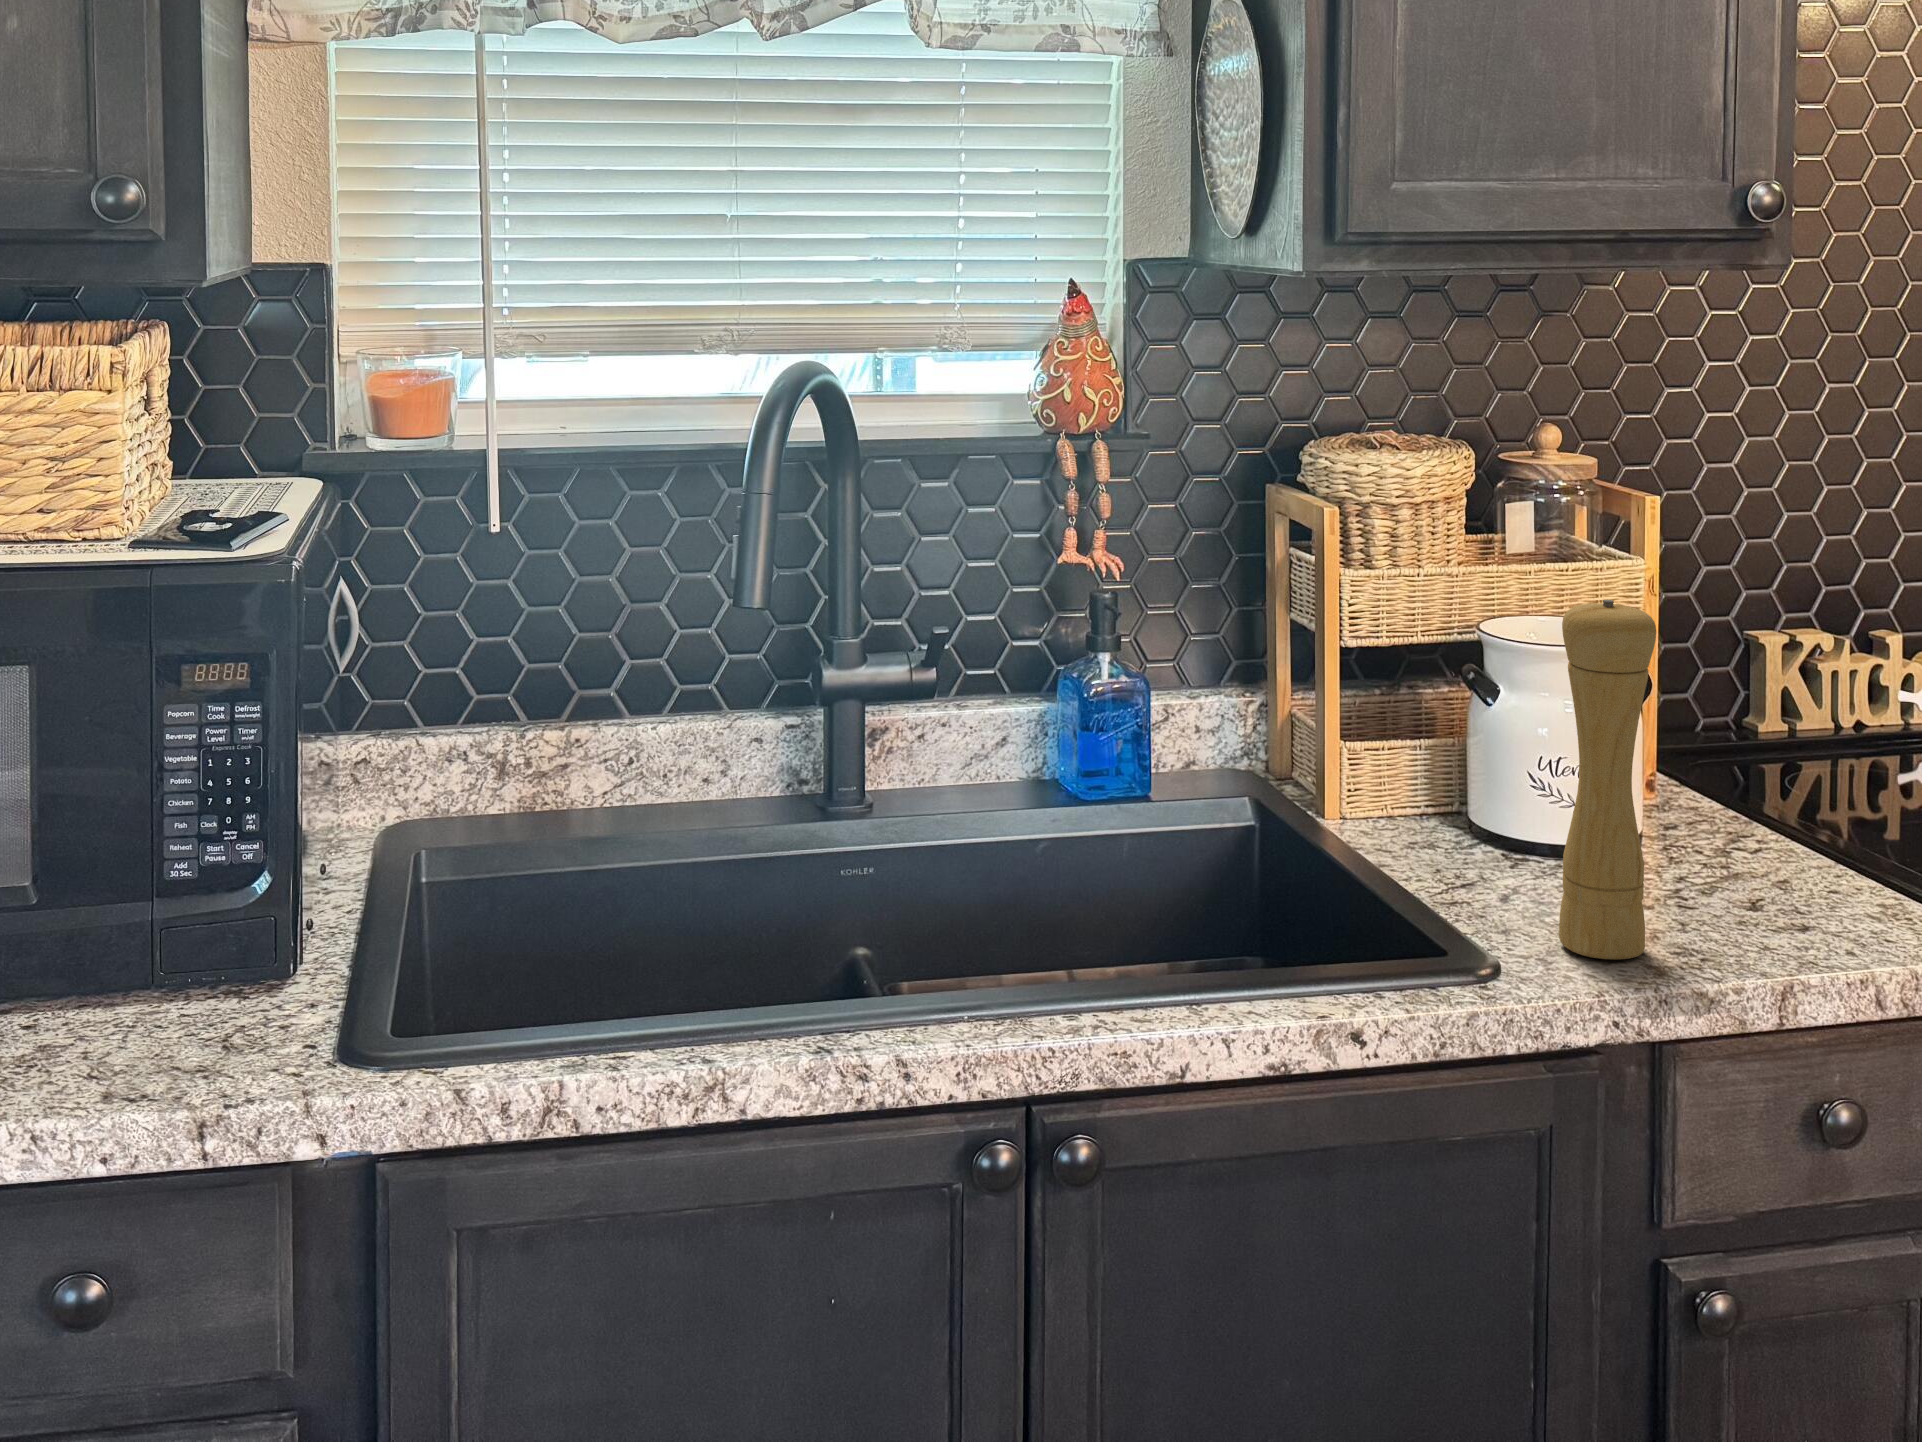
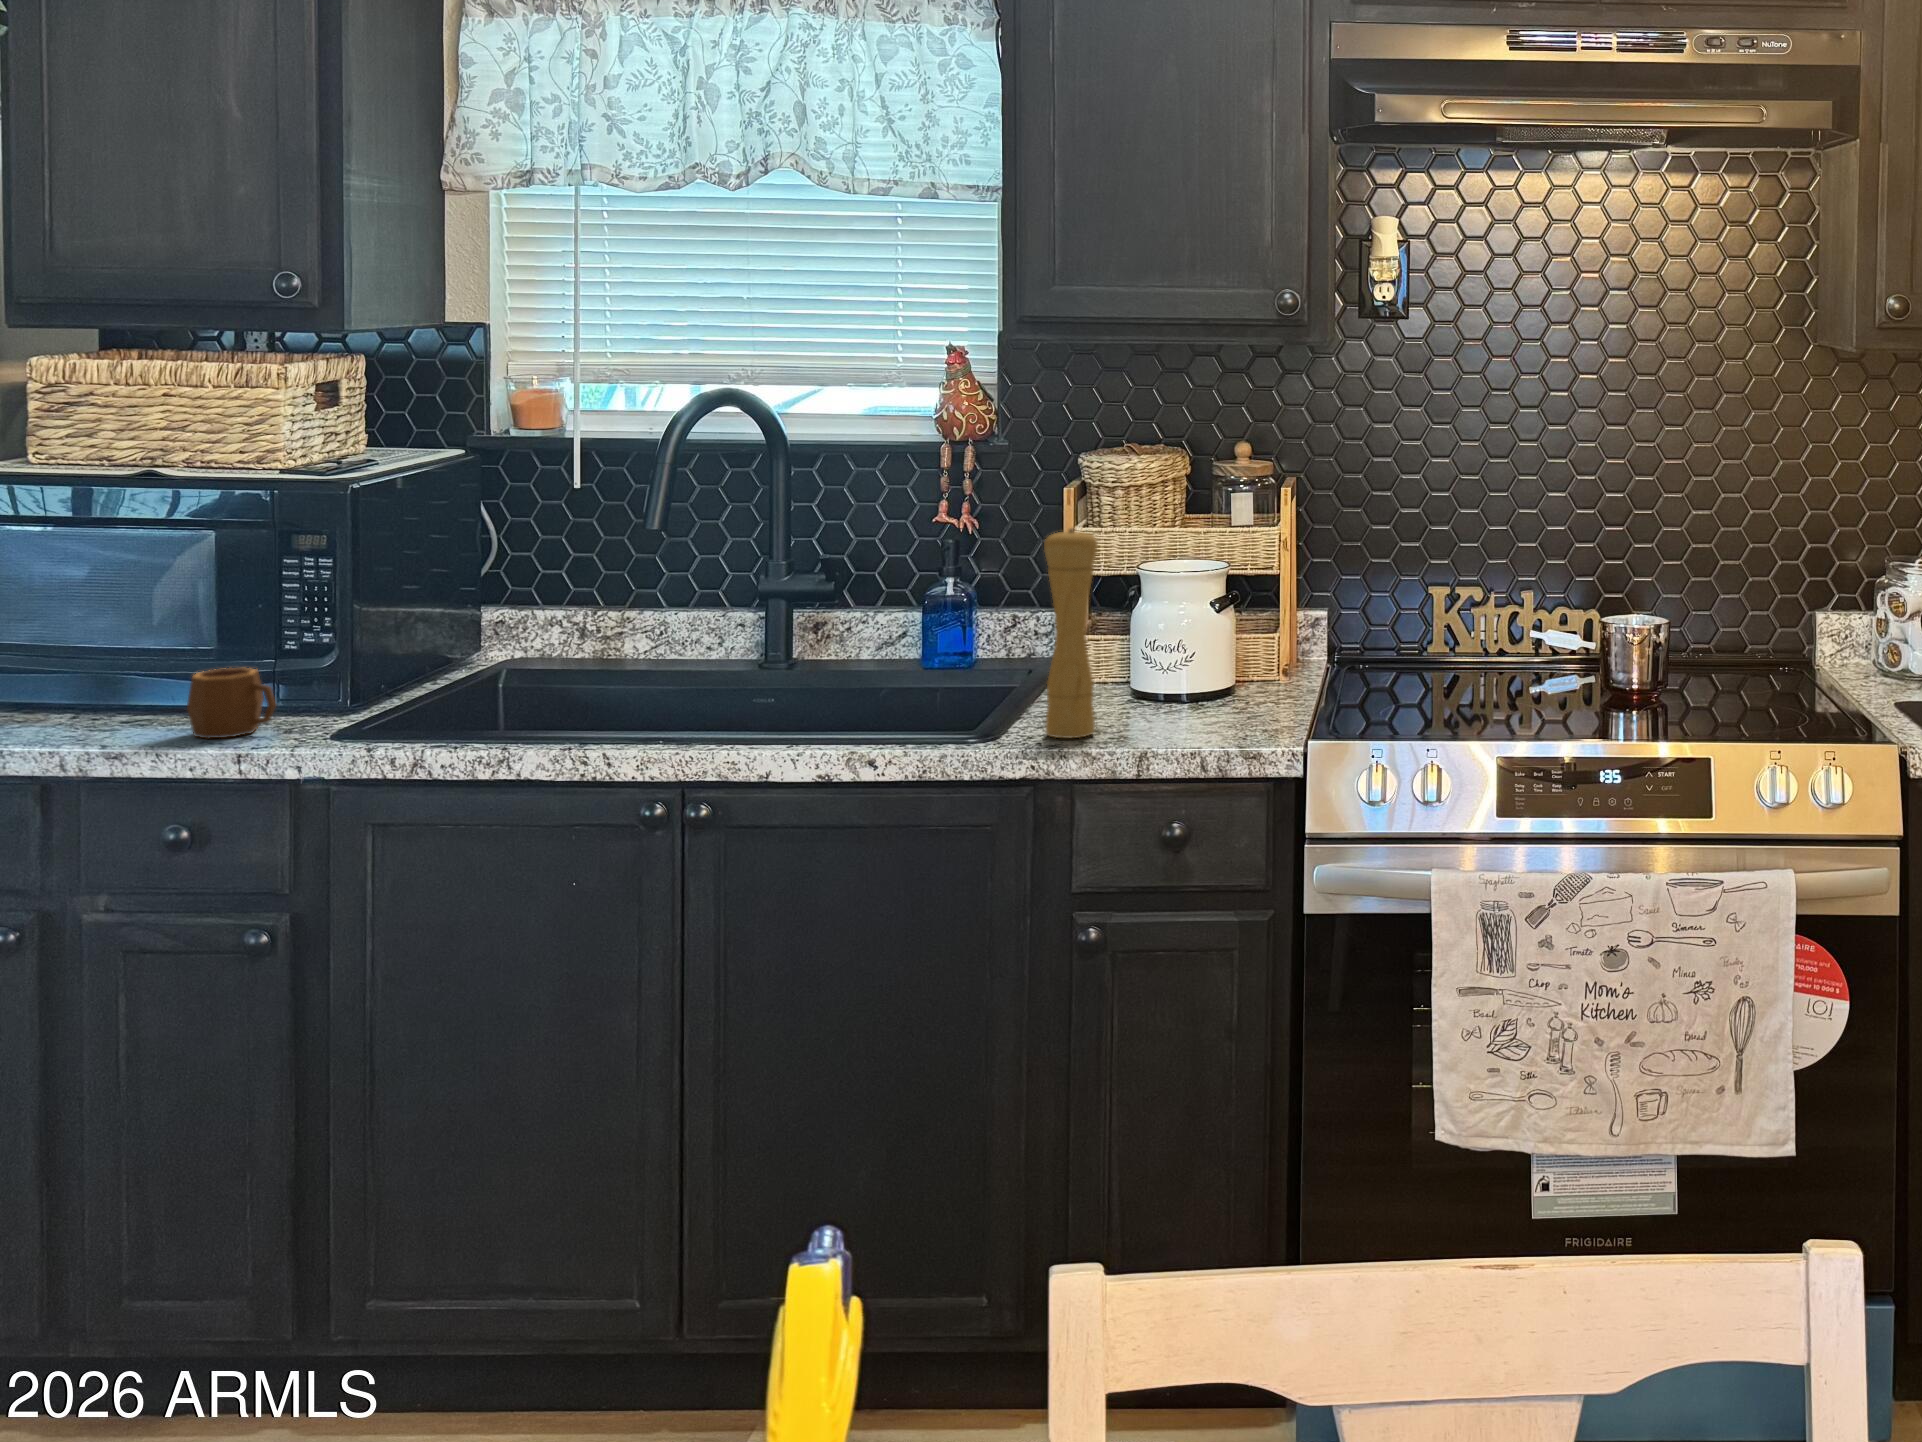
mug: none [50,924,215,1078] -> present [187,668,276,738]

